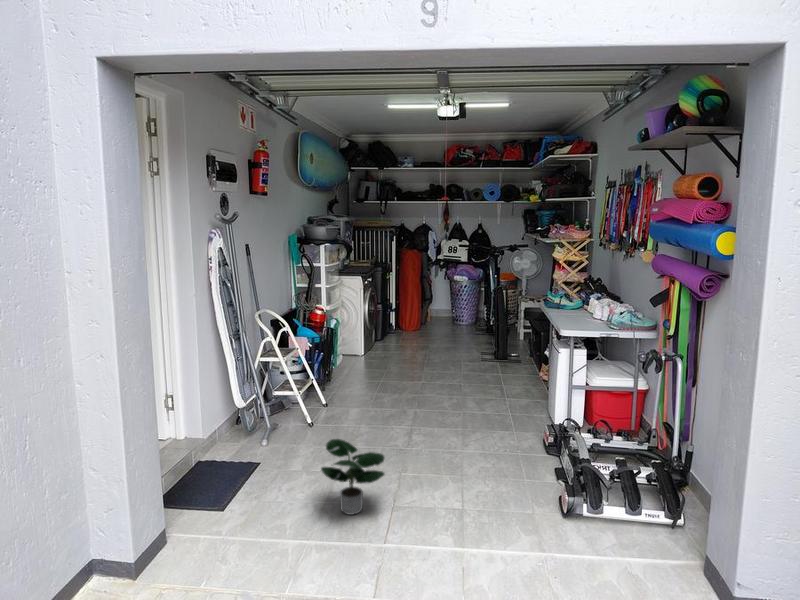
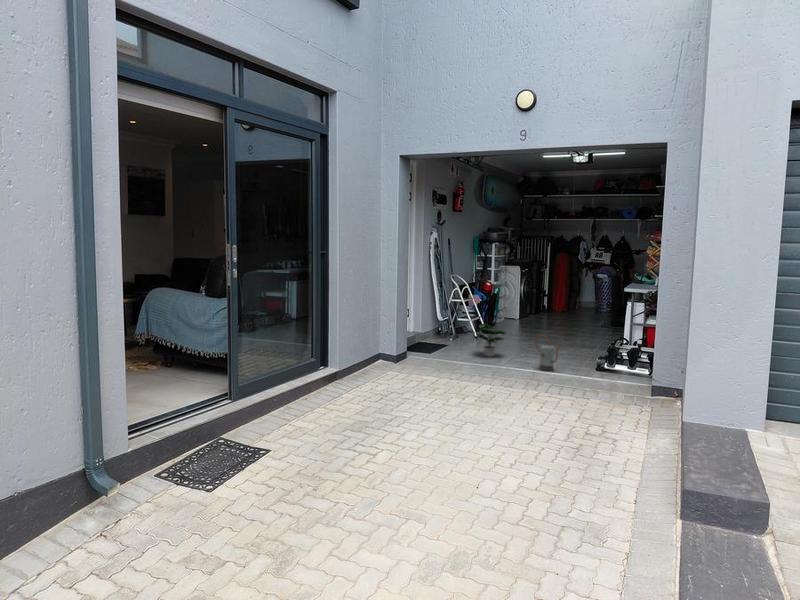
watering can: none [458,479,523,563] -> present [535,335,560,371]

